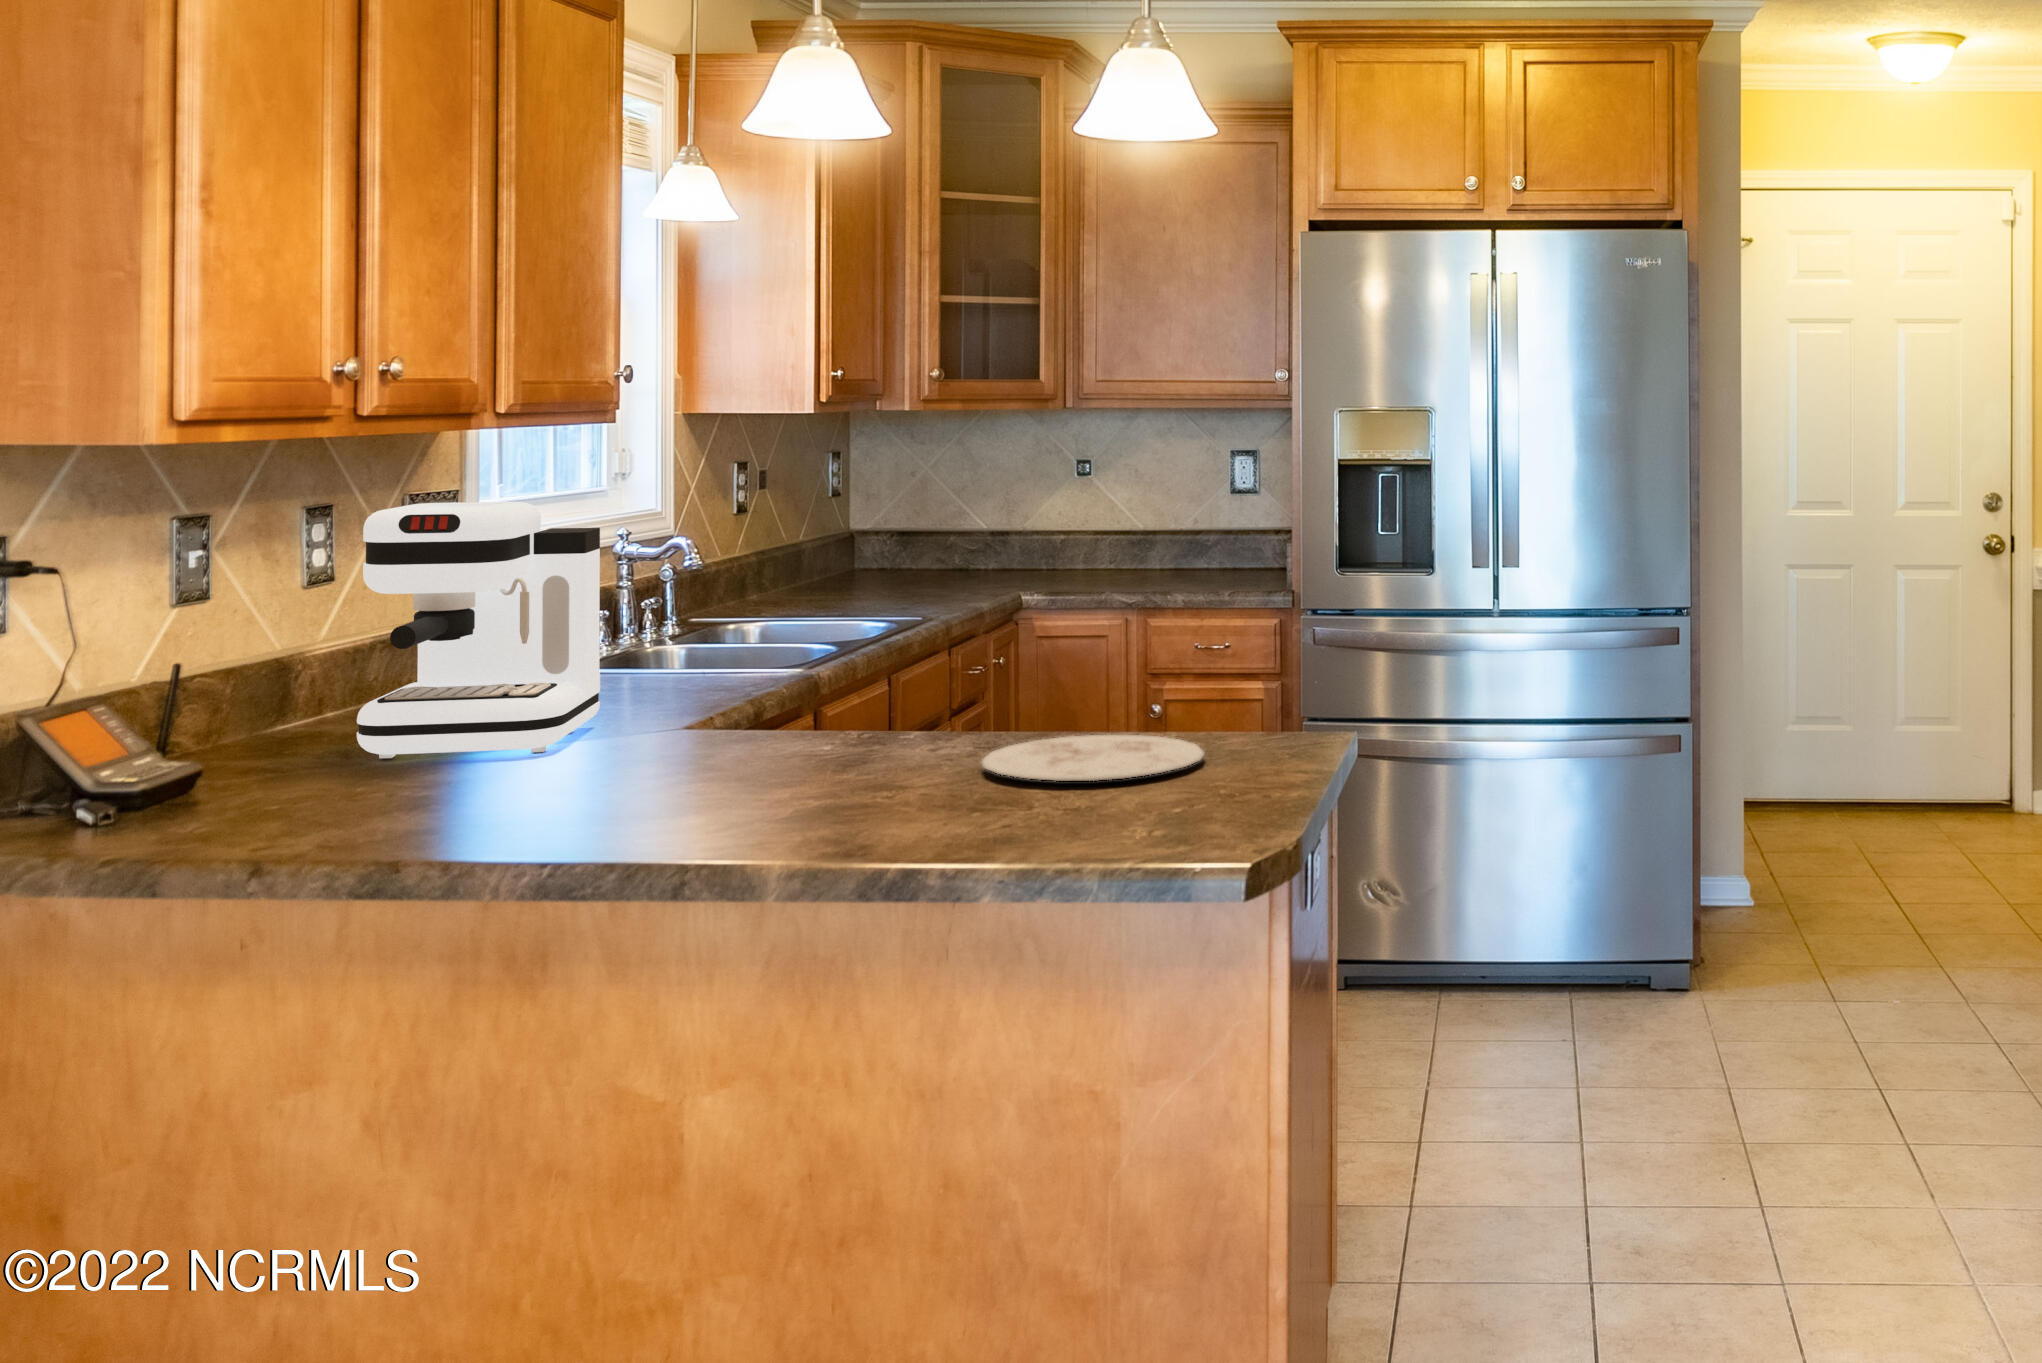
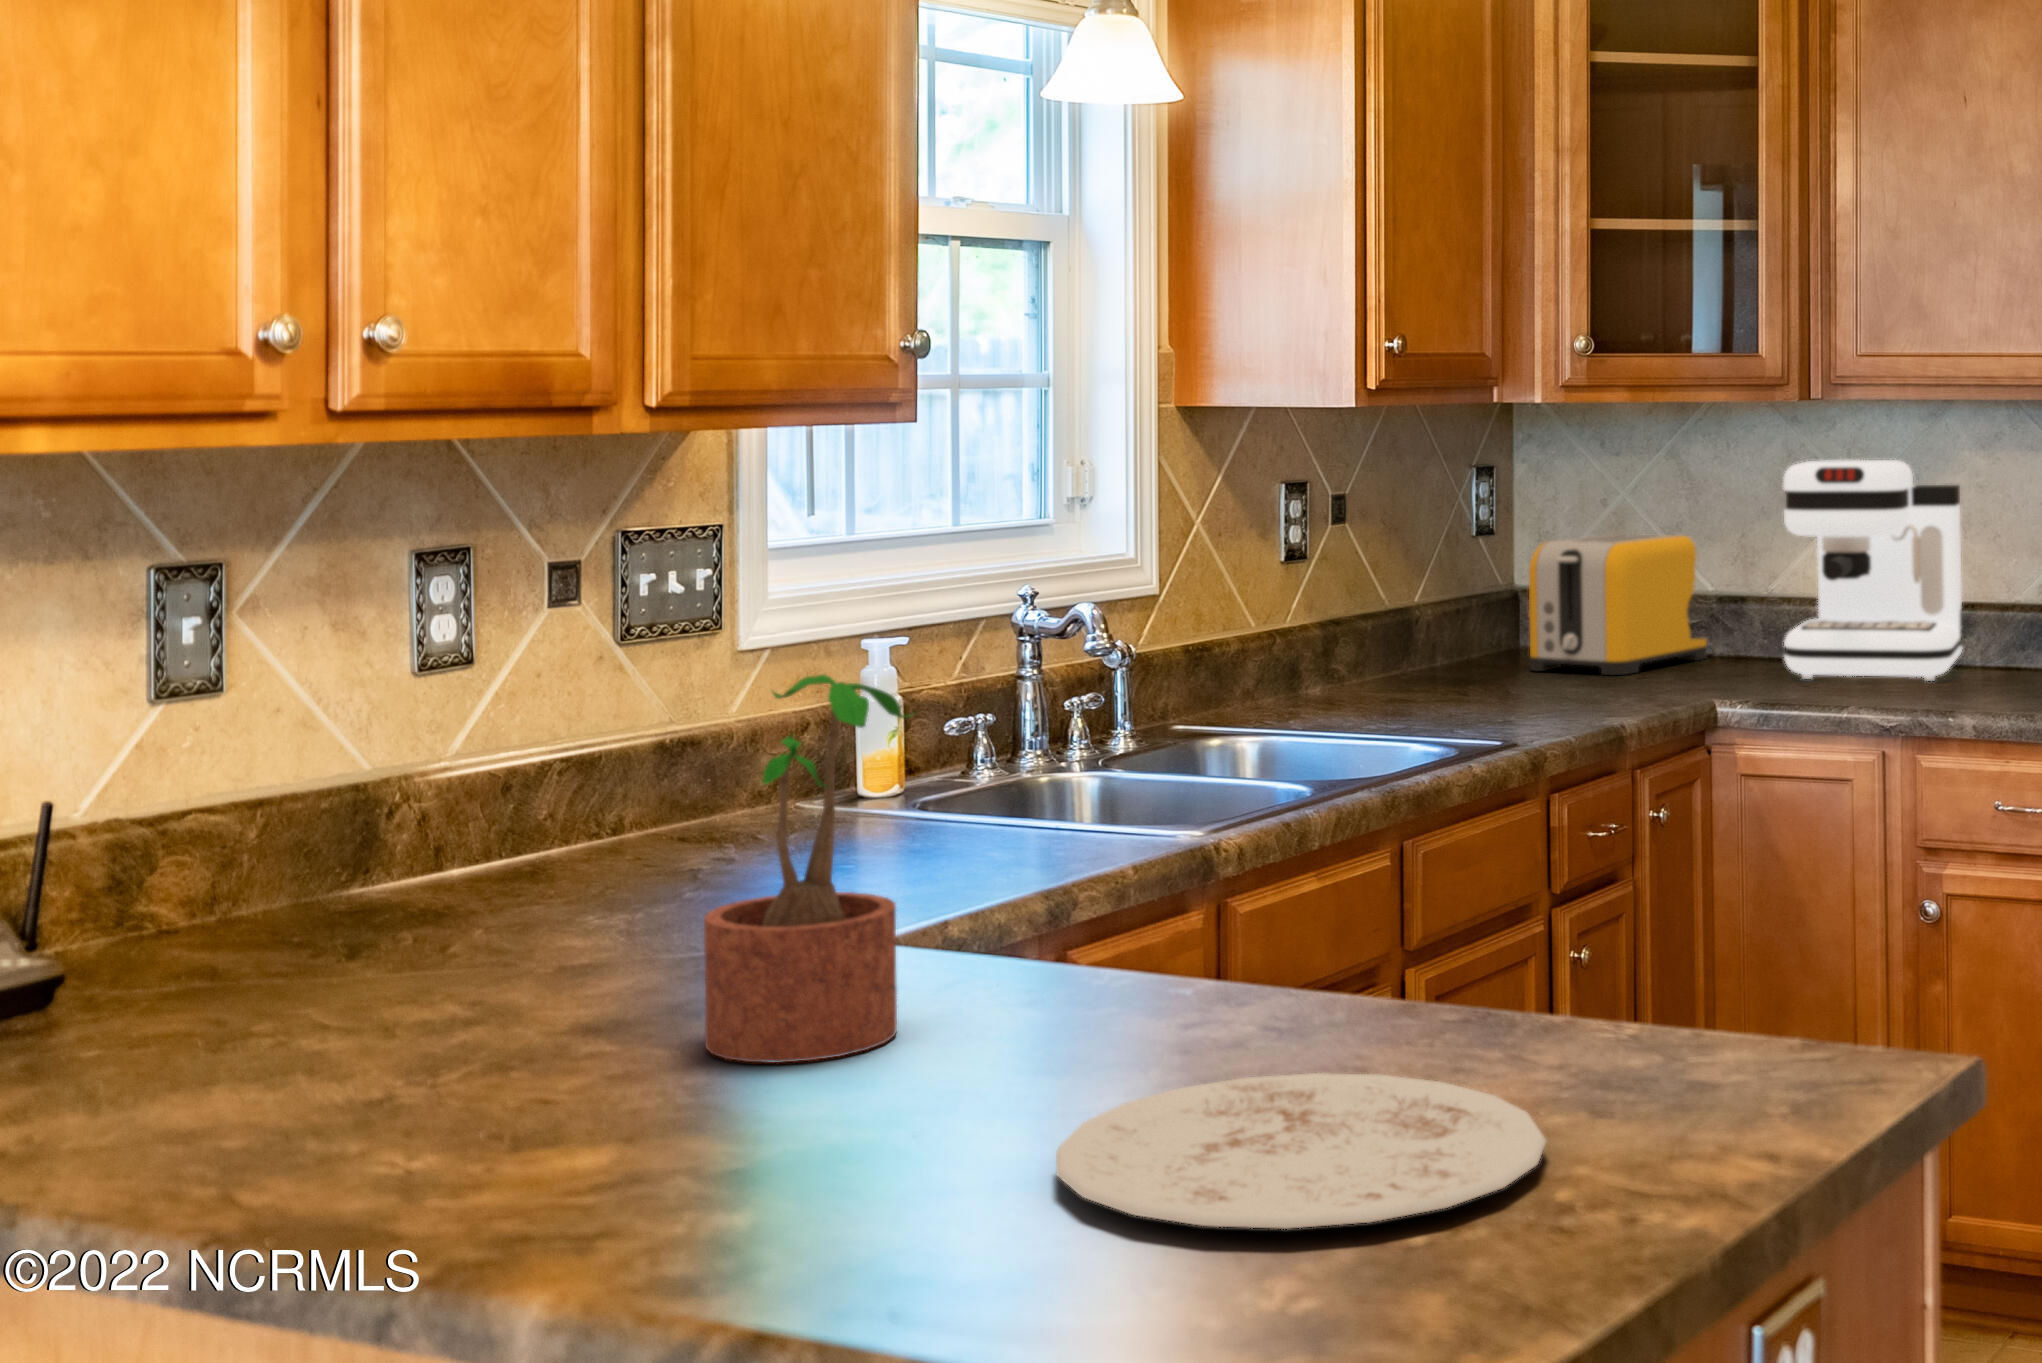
toaster: none [873,493,982,582] -> present [1529,534,1707,675]
coffee maker: present [357,502,600,758] -> present [1783,460,1962,681]
potted plant: none [701,563,806,762] -> present [704,675,911,1063]

